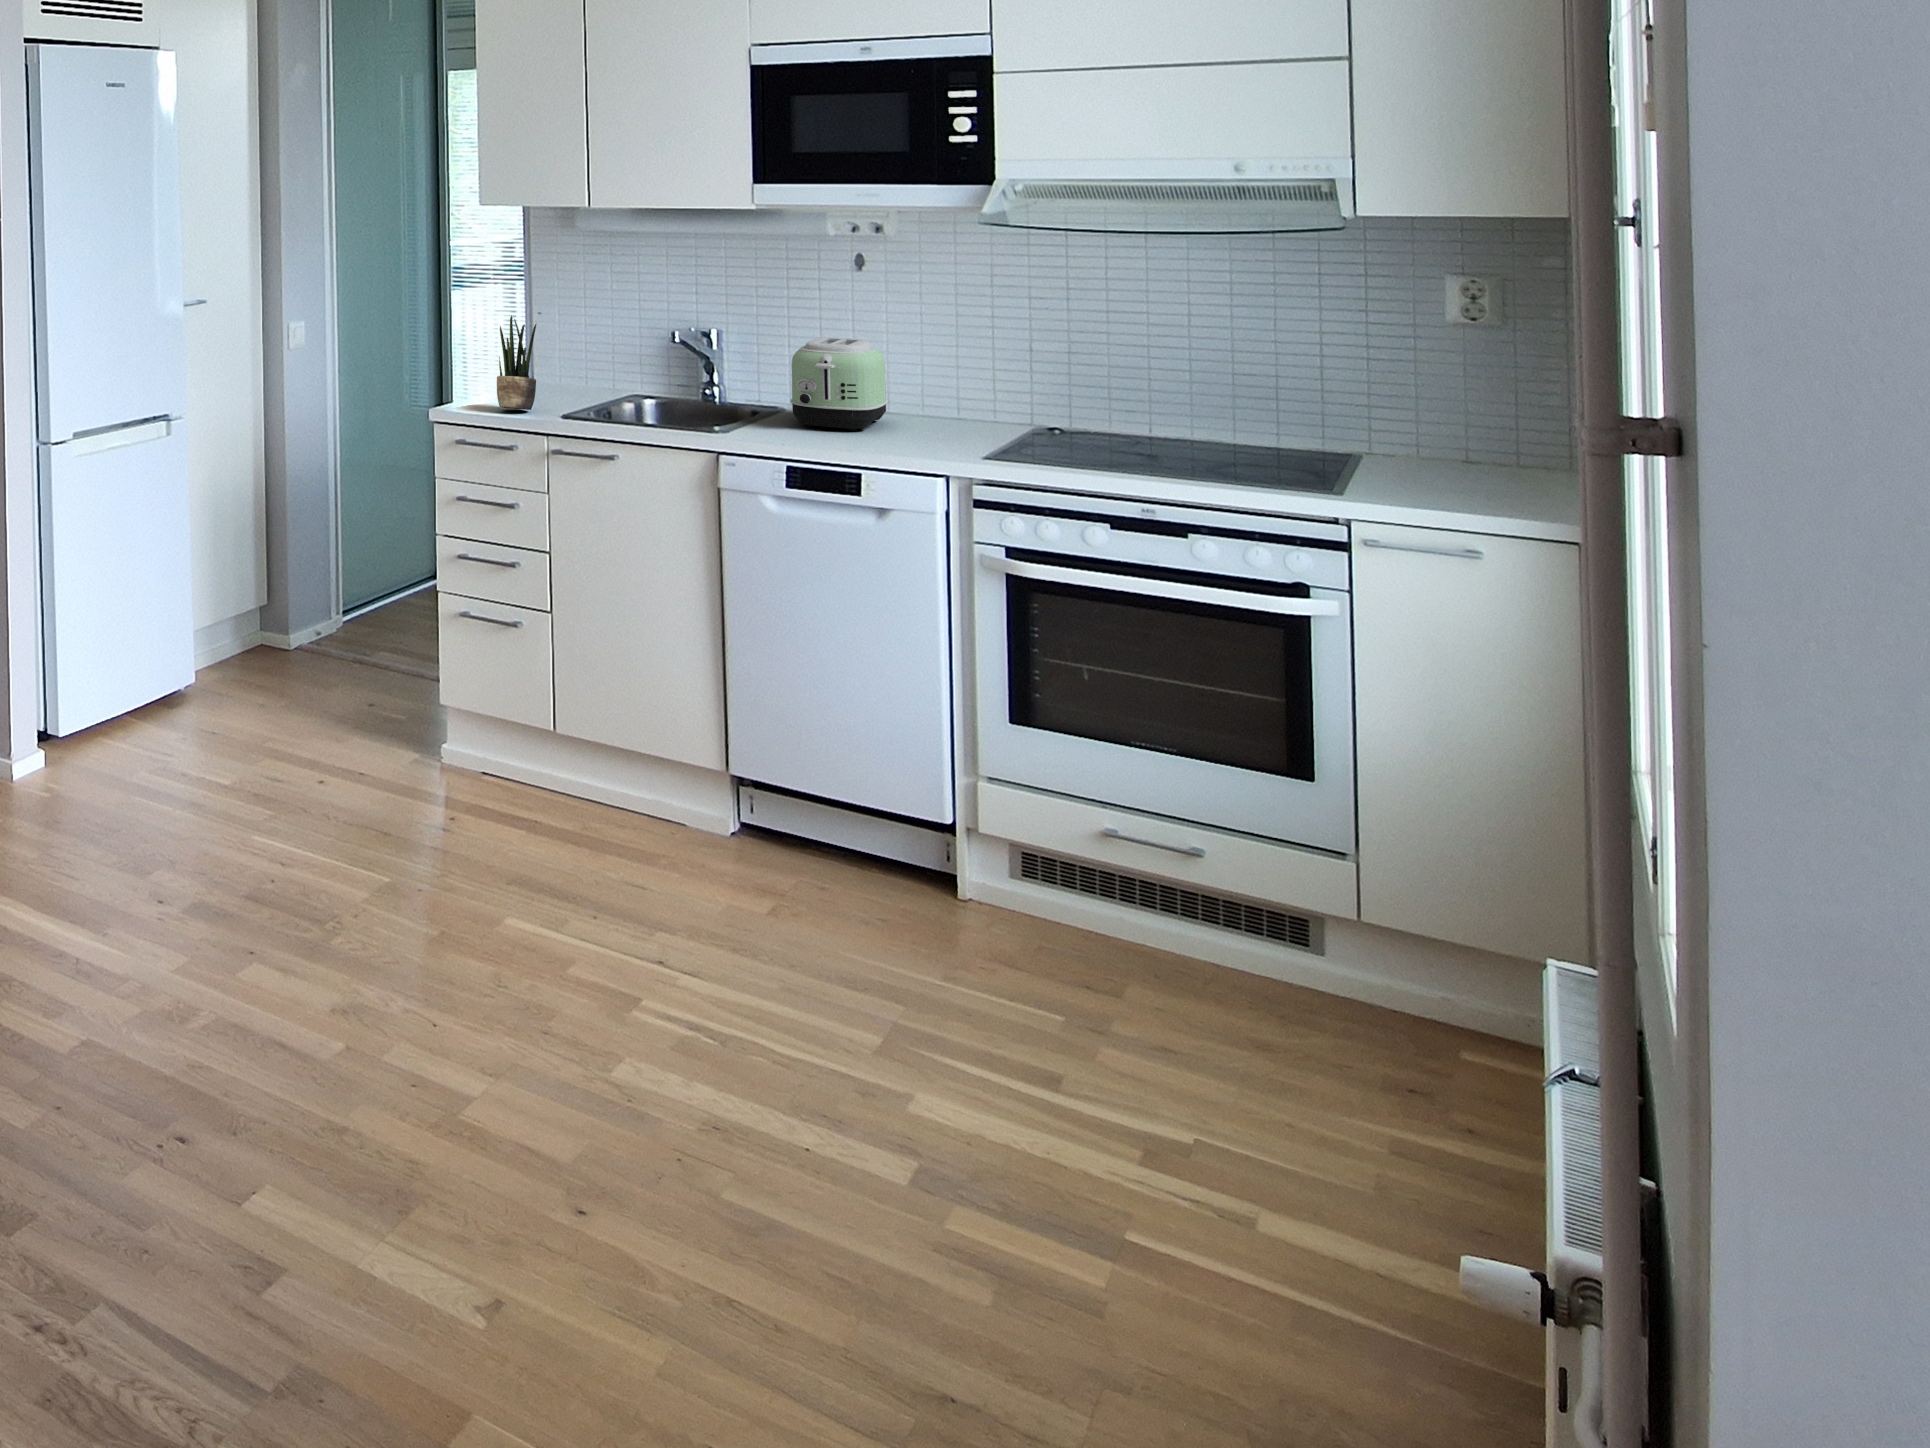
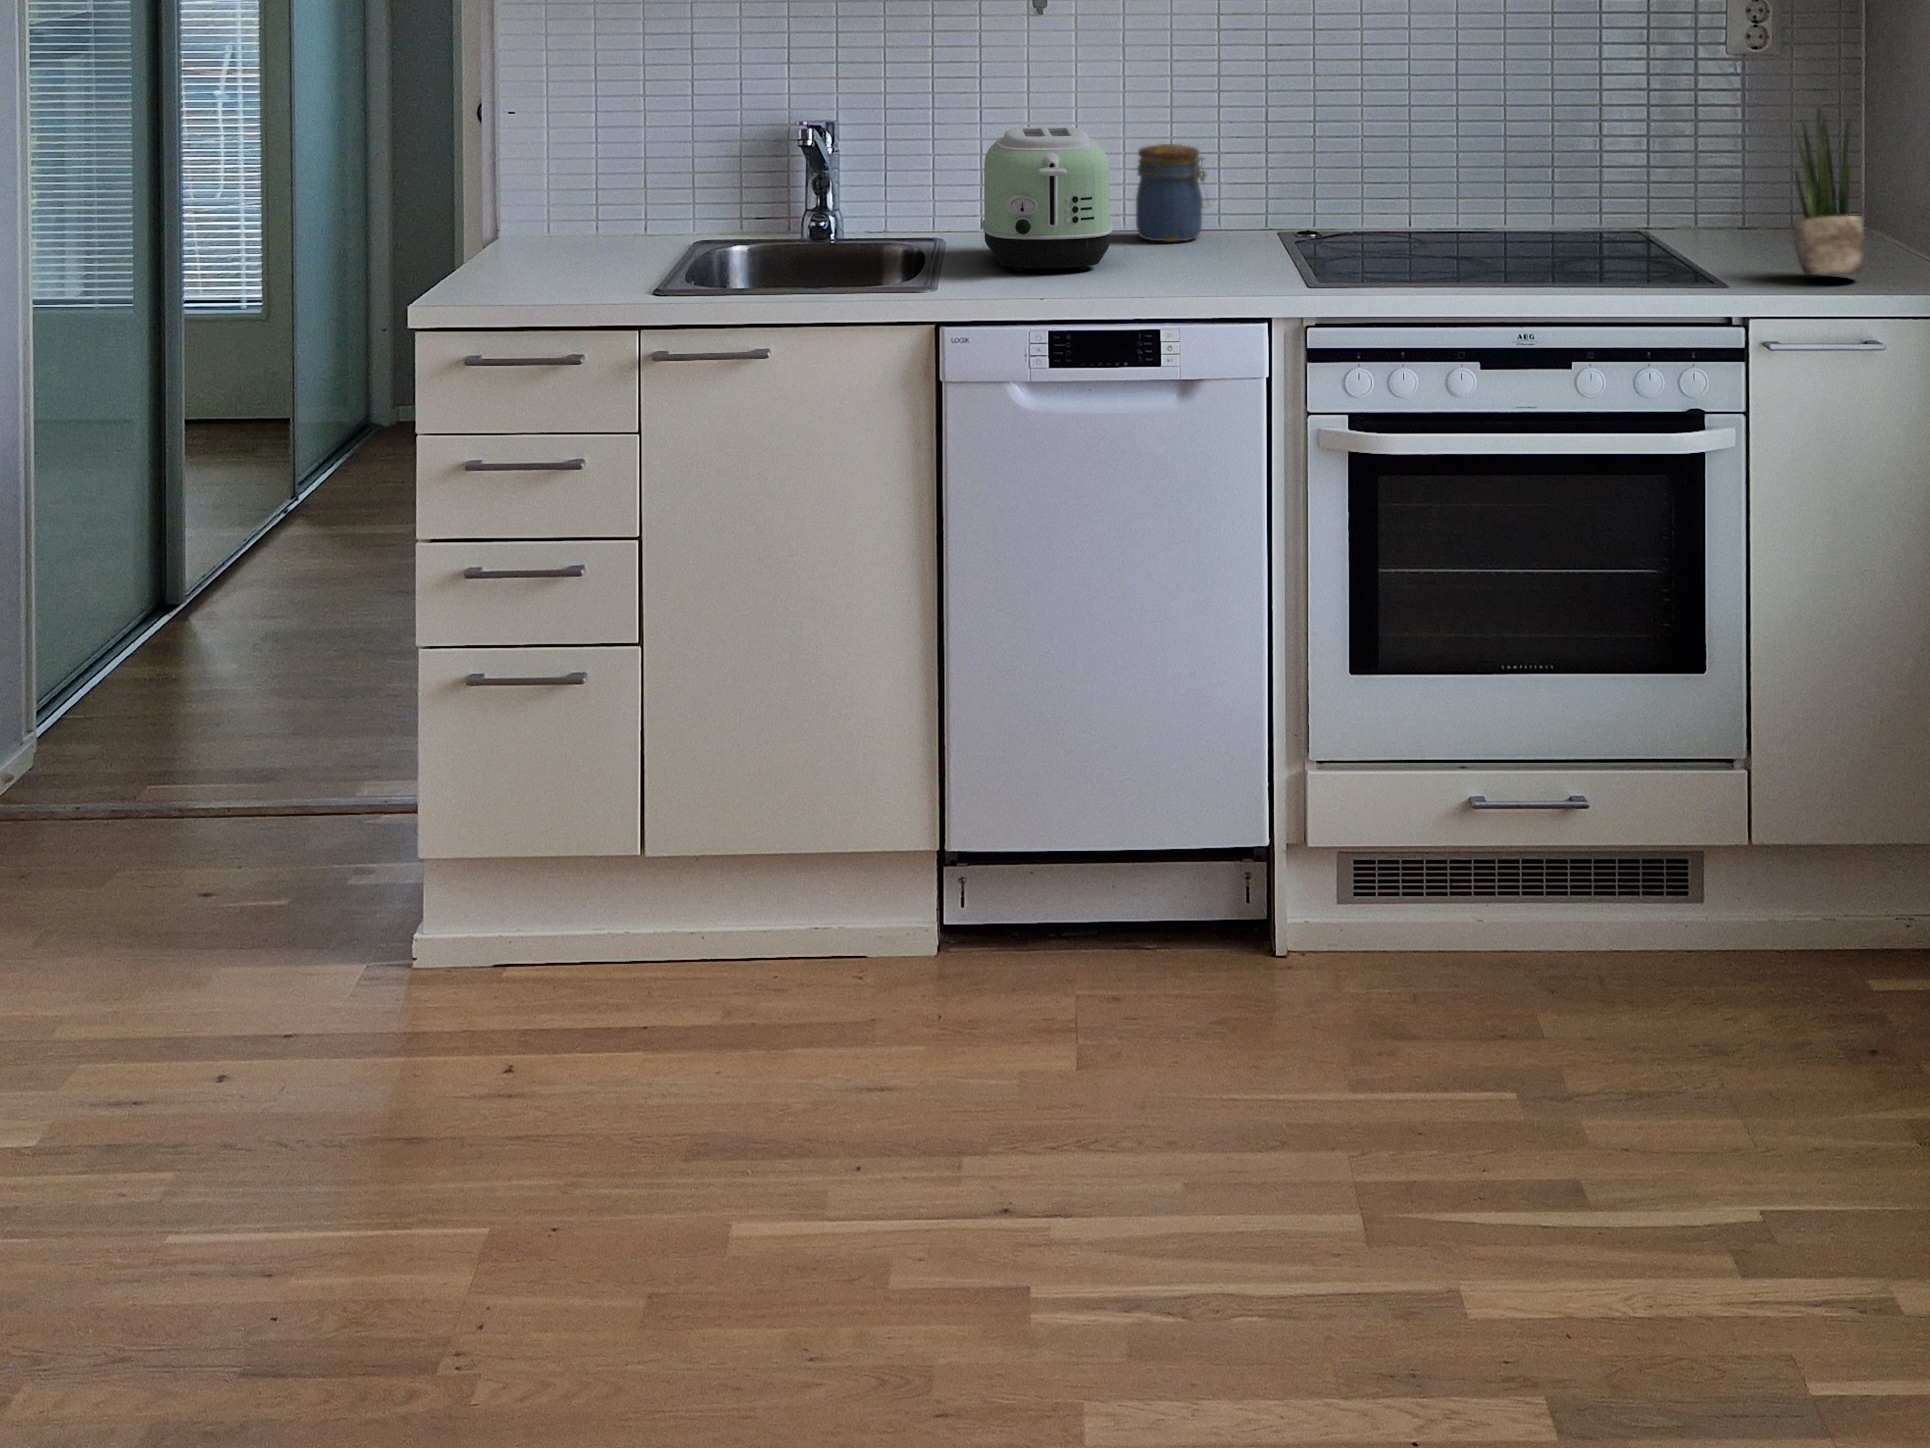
potted plant: present [497,316,536,410] -> present [1792,109,1865,275]
jar: none [926,357,978,422] -> present [1136,144,1206,242]

